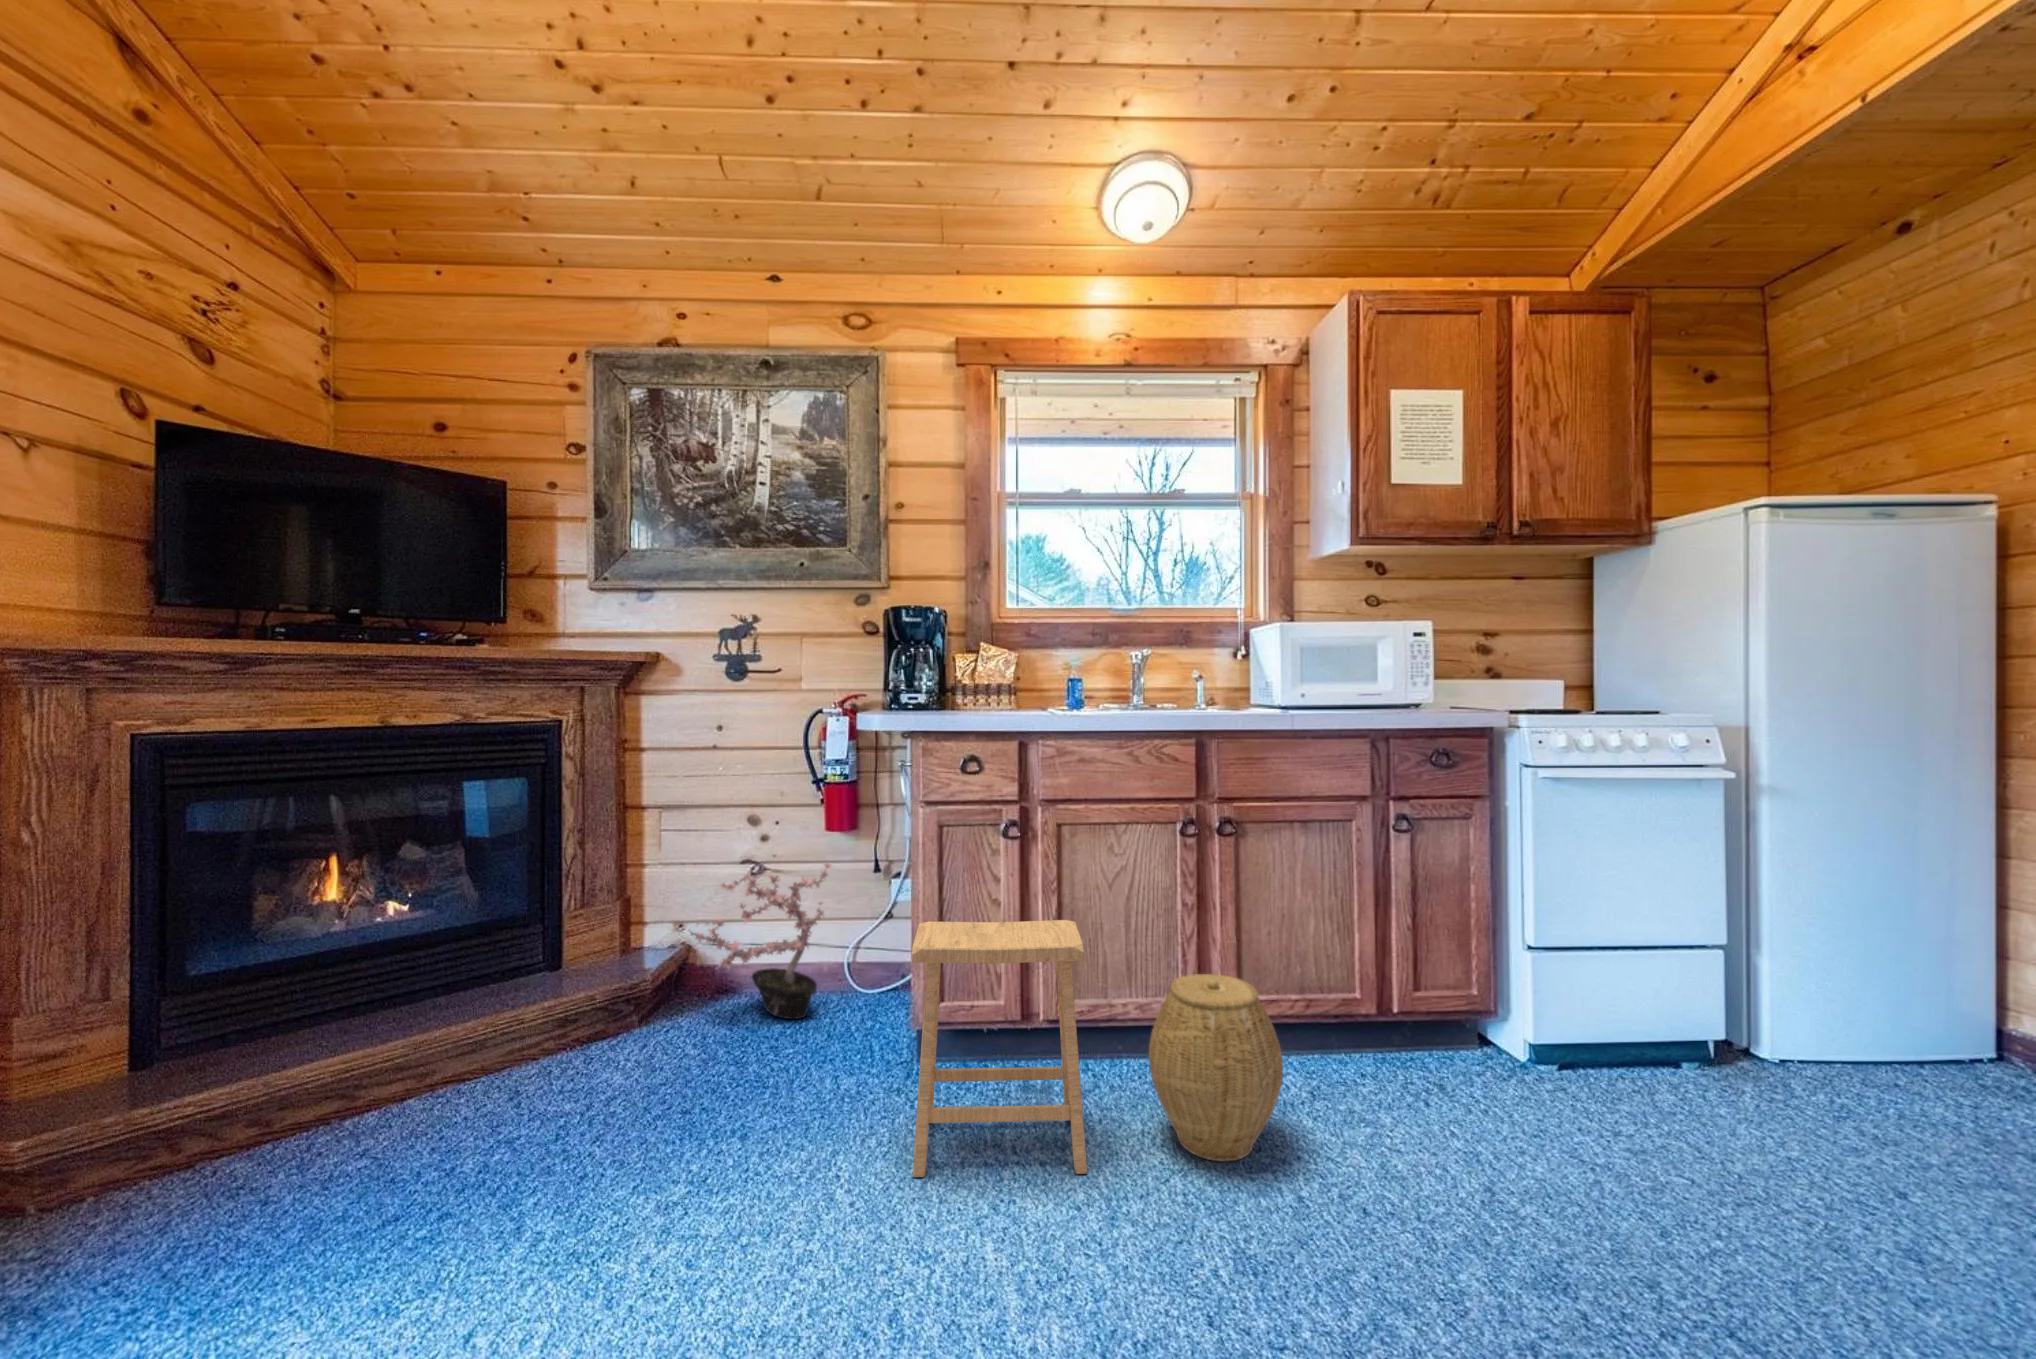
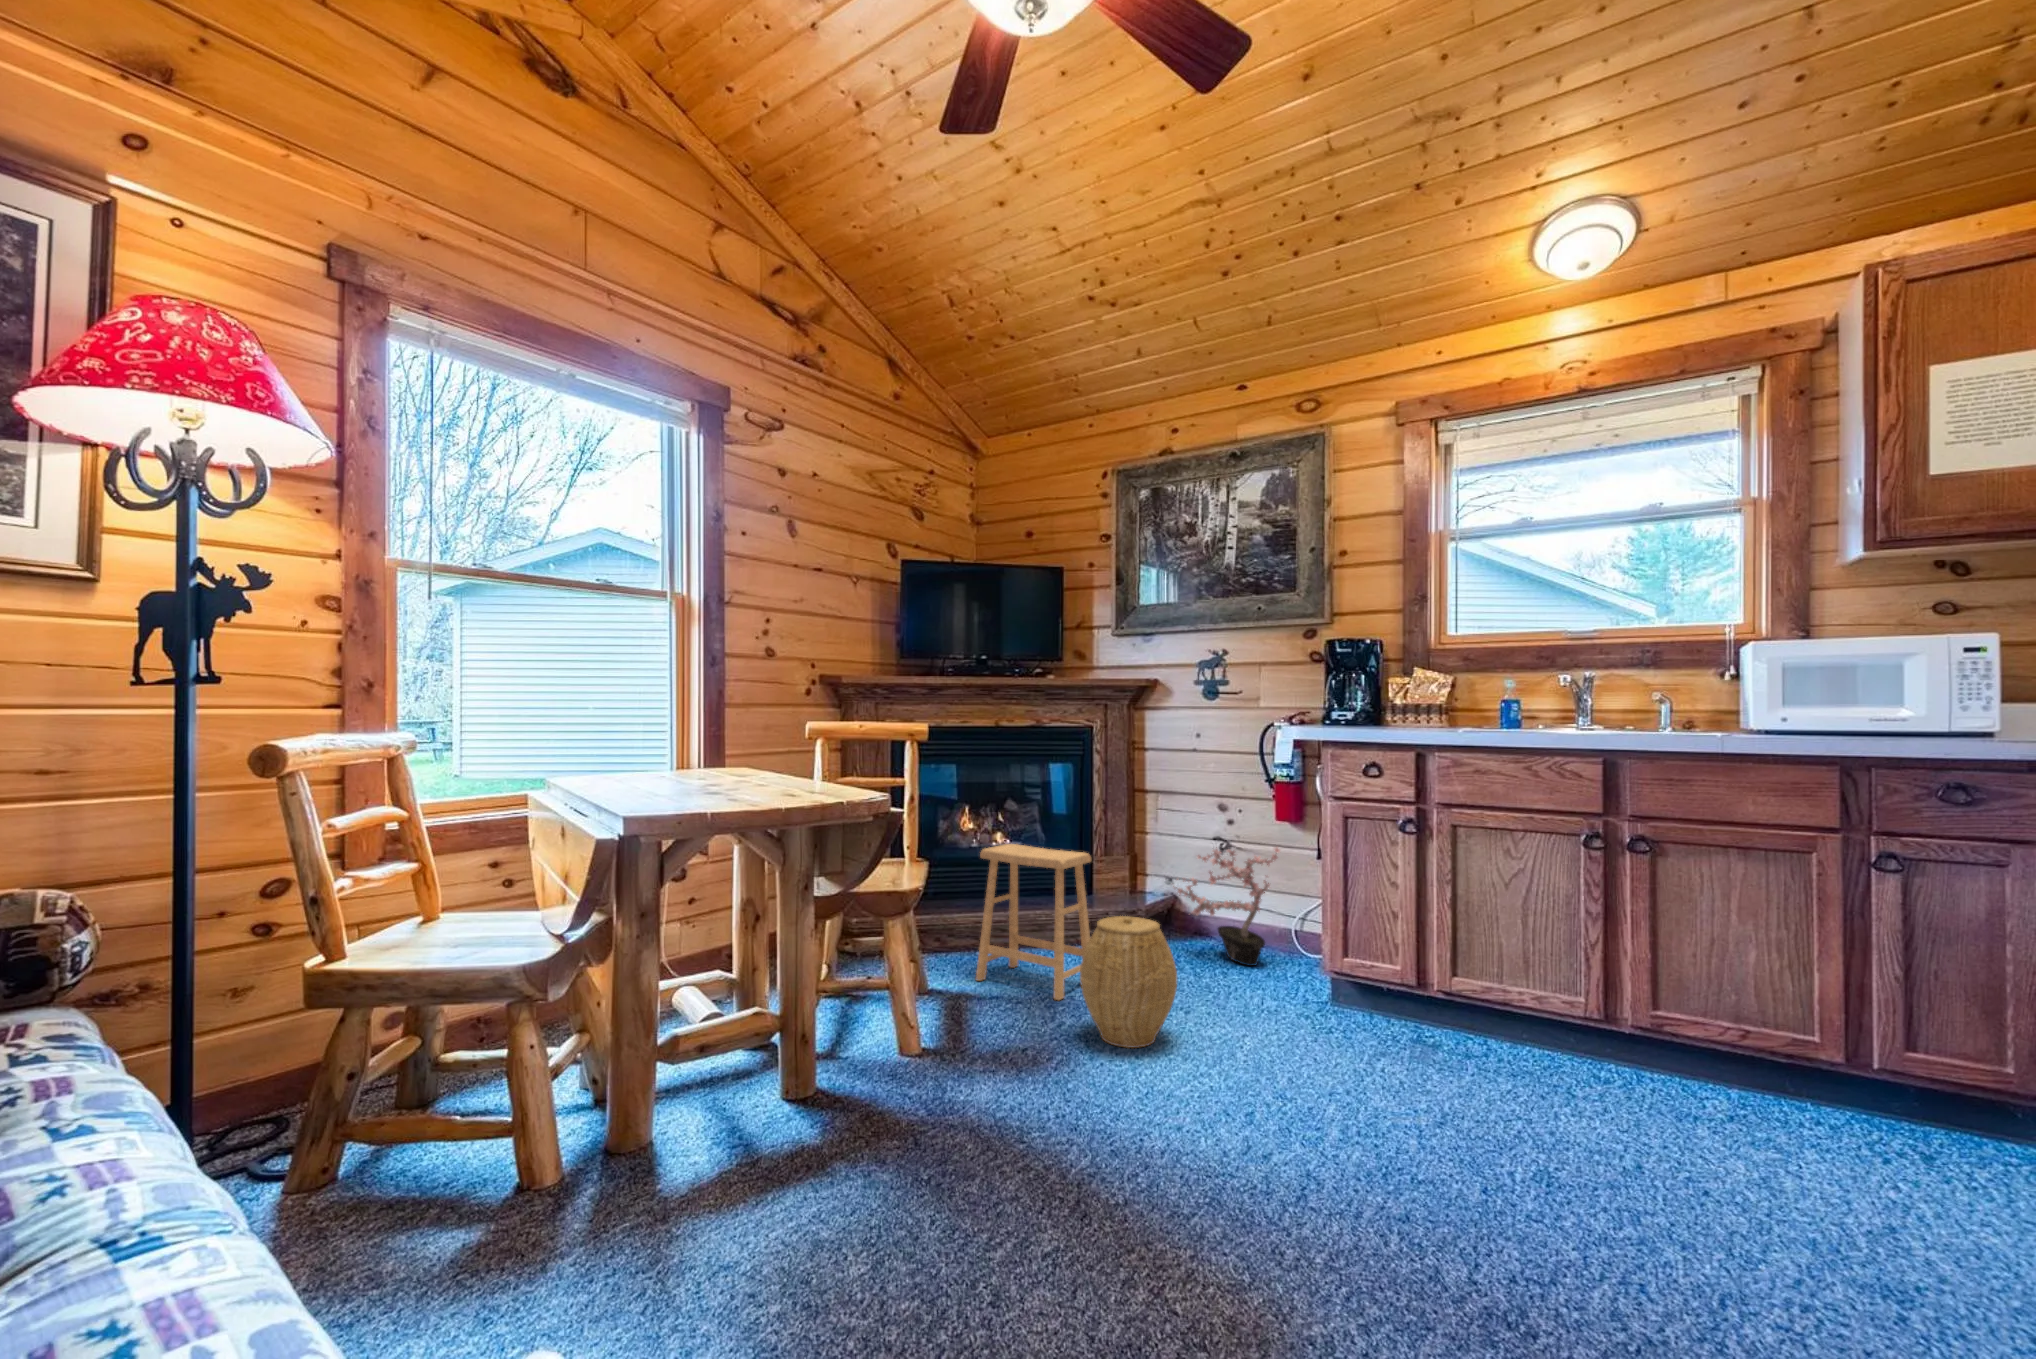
footstool: present [912,920,1087,1177] -> present [976,844,1091,1001]
woven basket: present [1149,974,1283,1162] -> present [1080,916,1177,1048]

